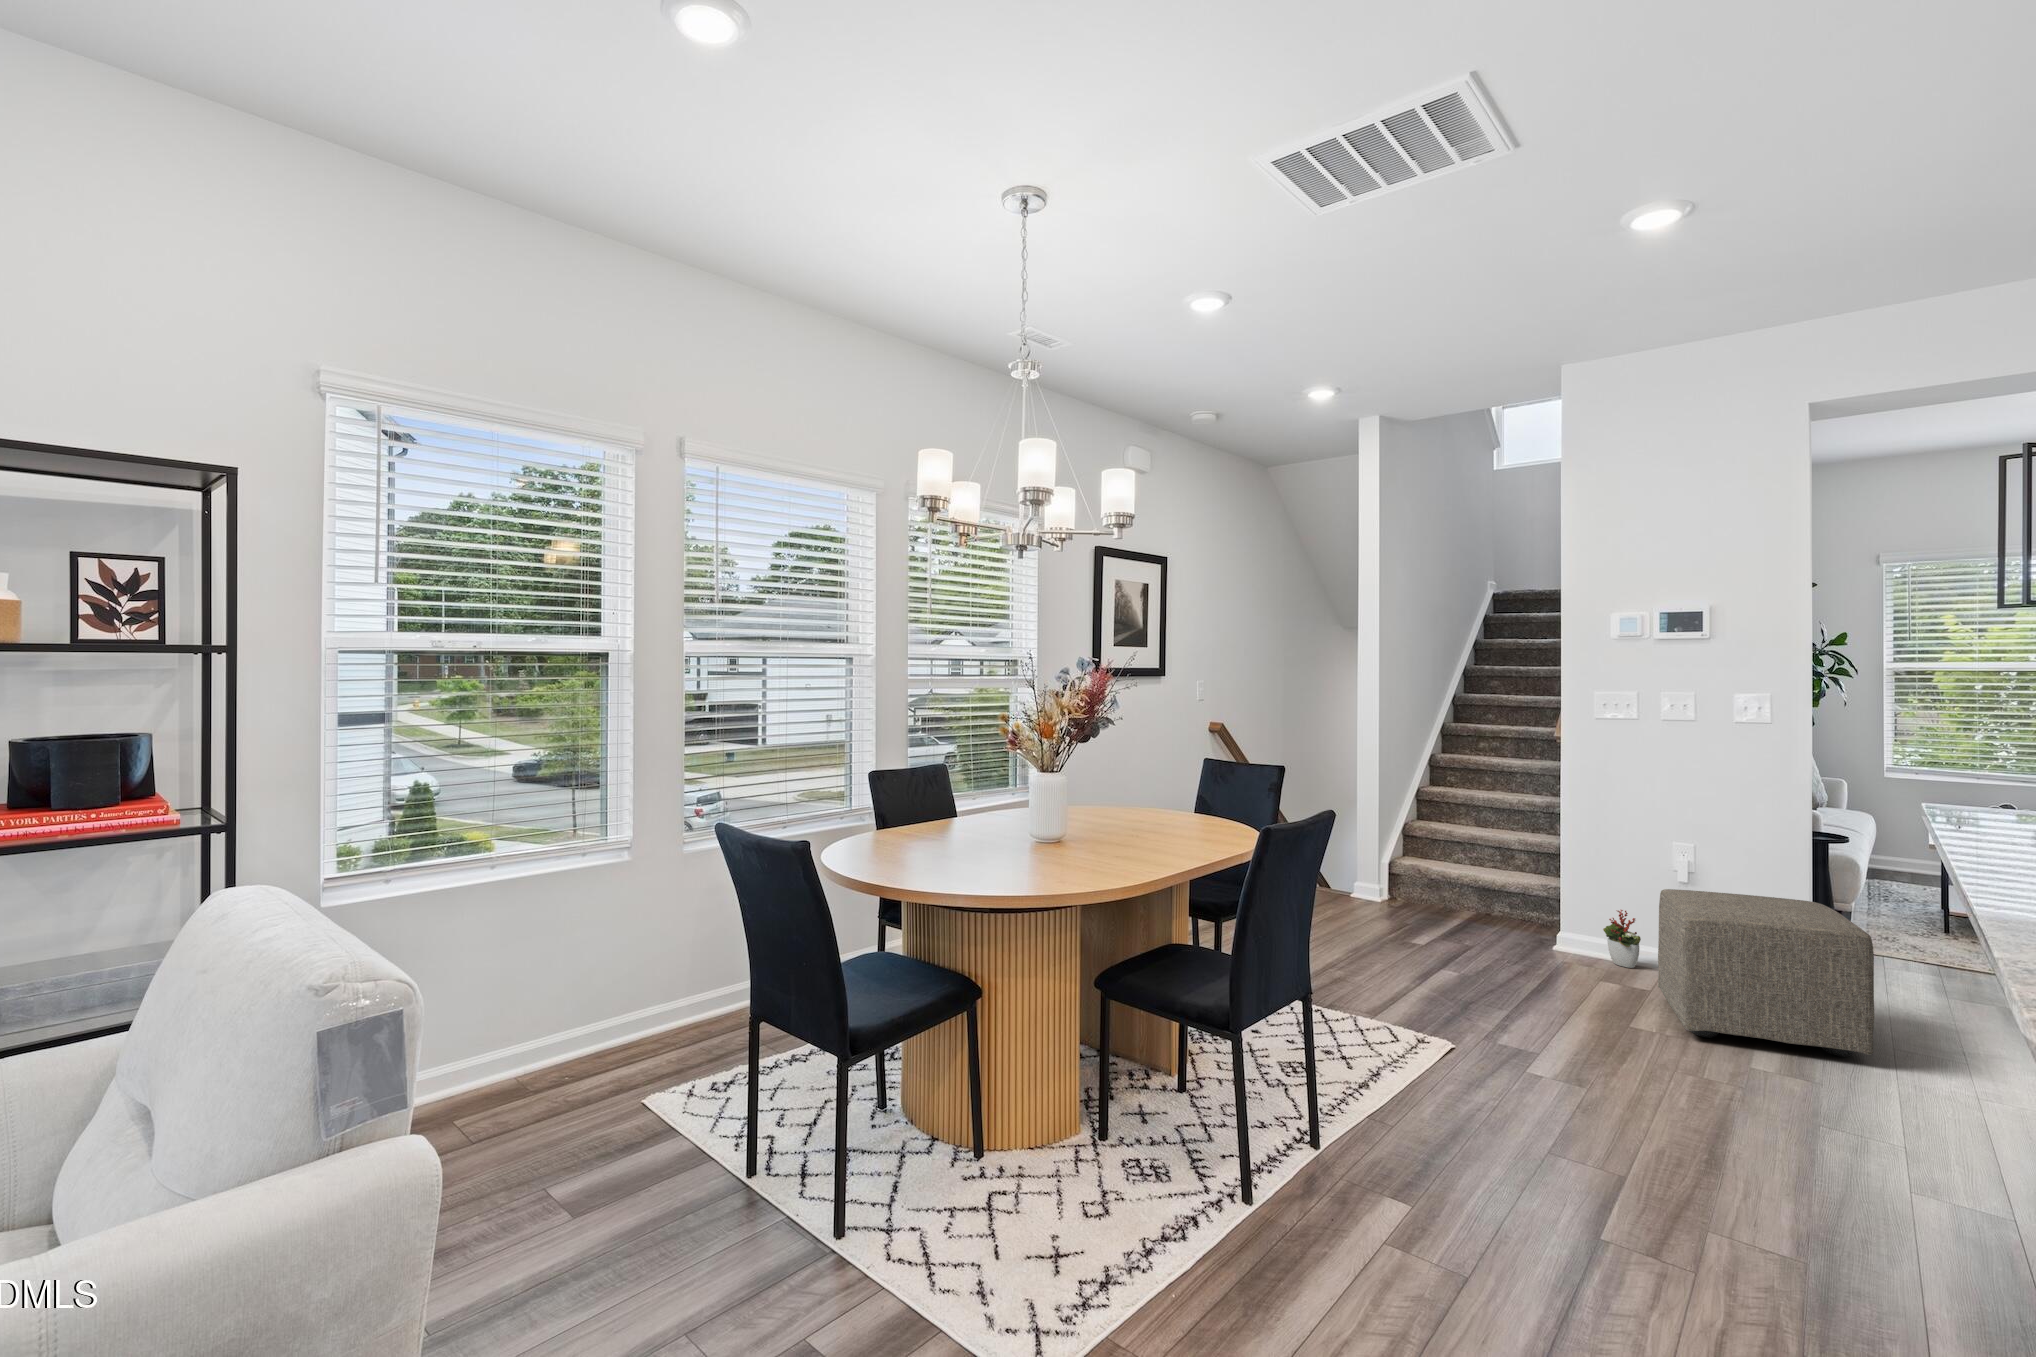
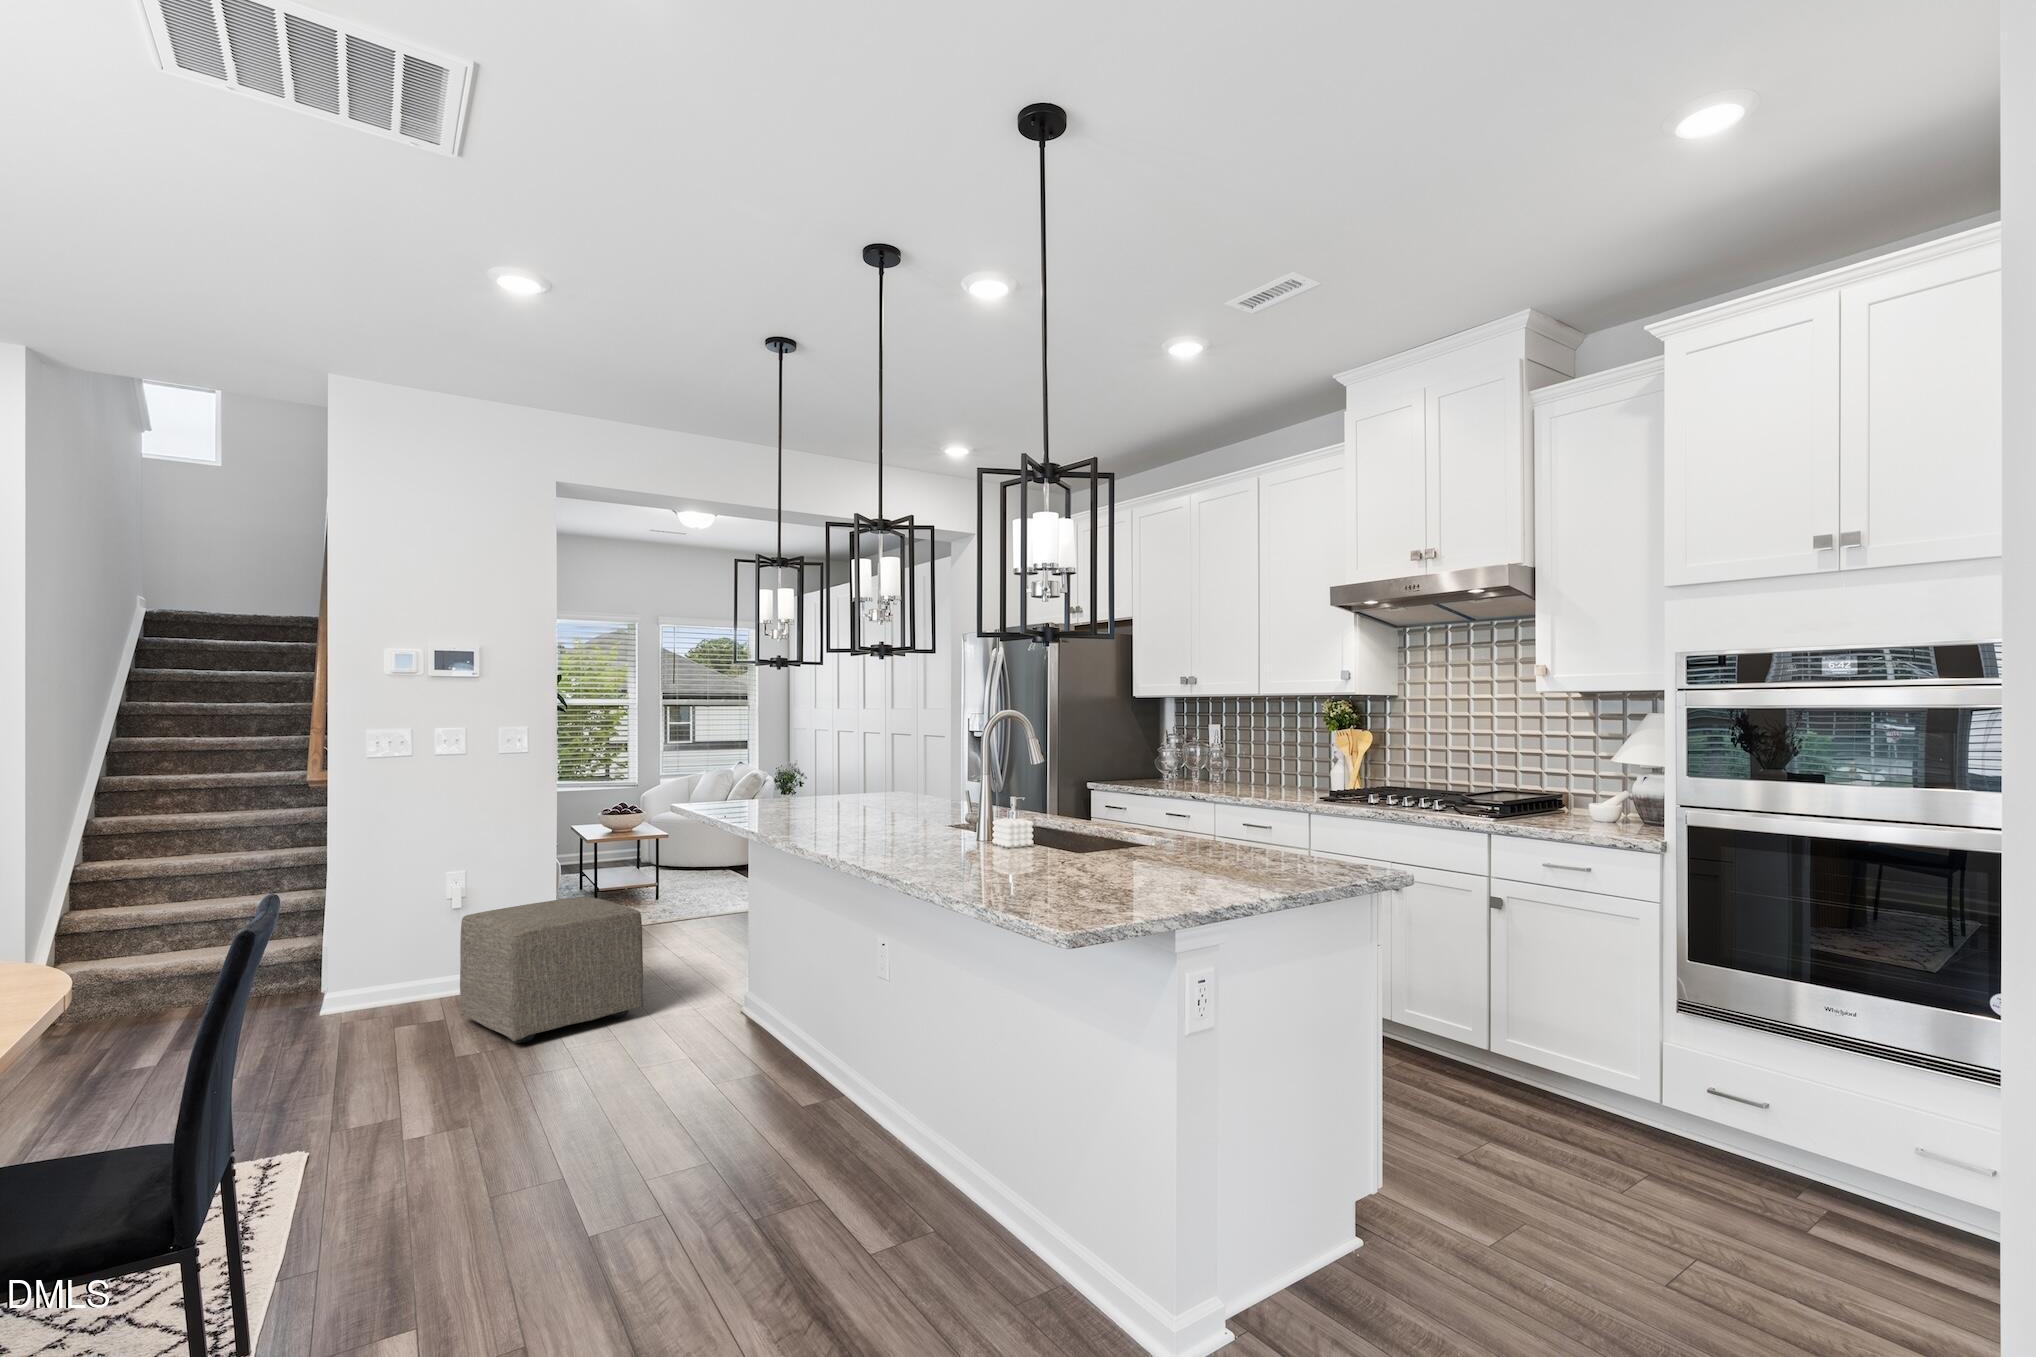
decorative plant: present [1603,910,1641,968] -> none [385,949,426,1010]

